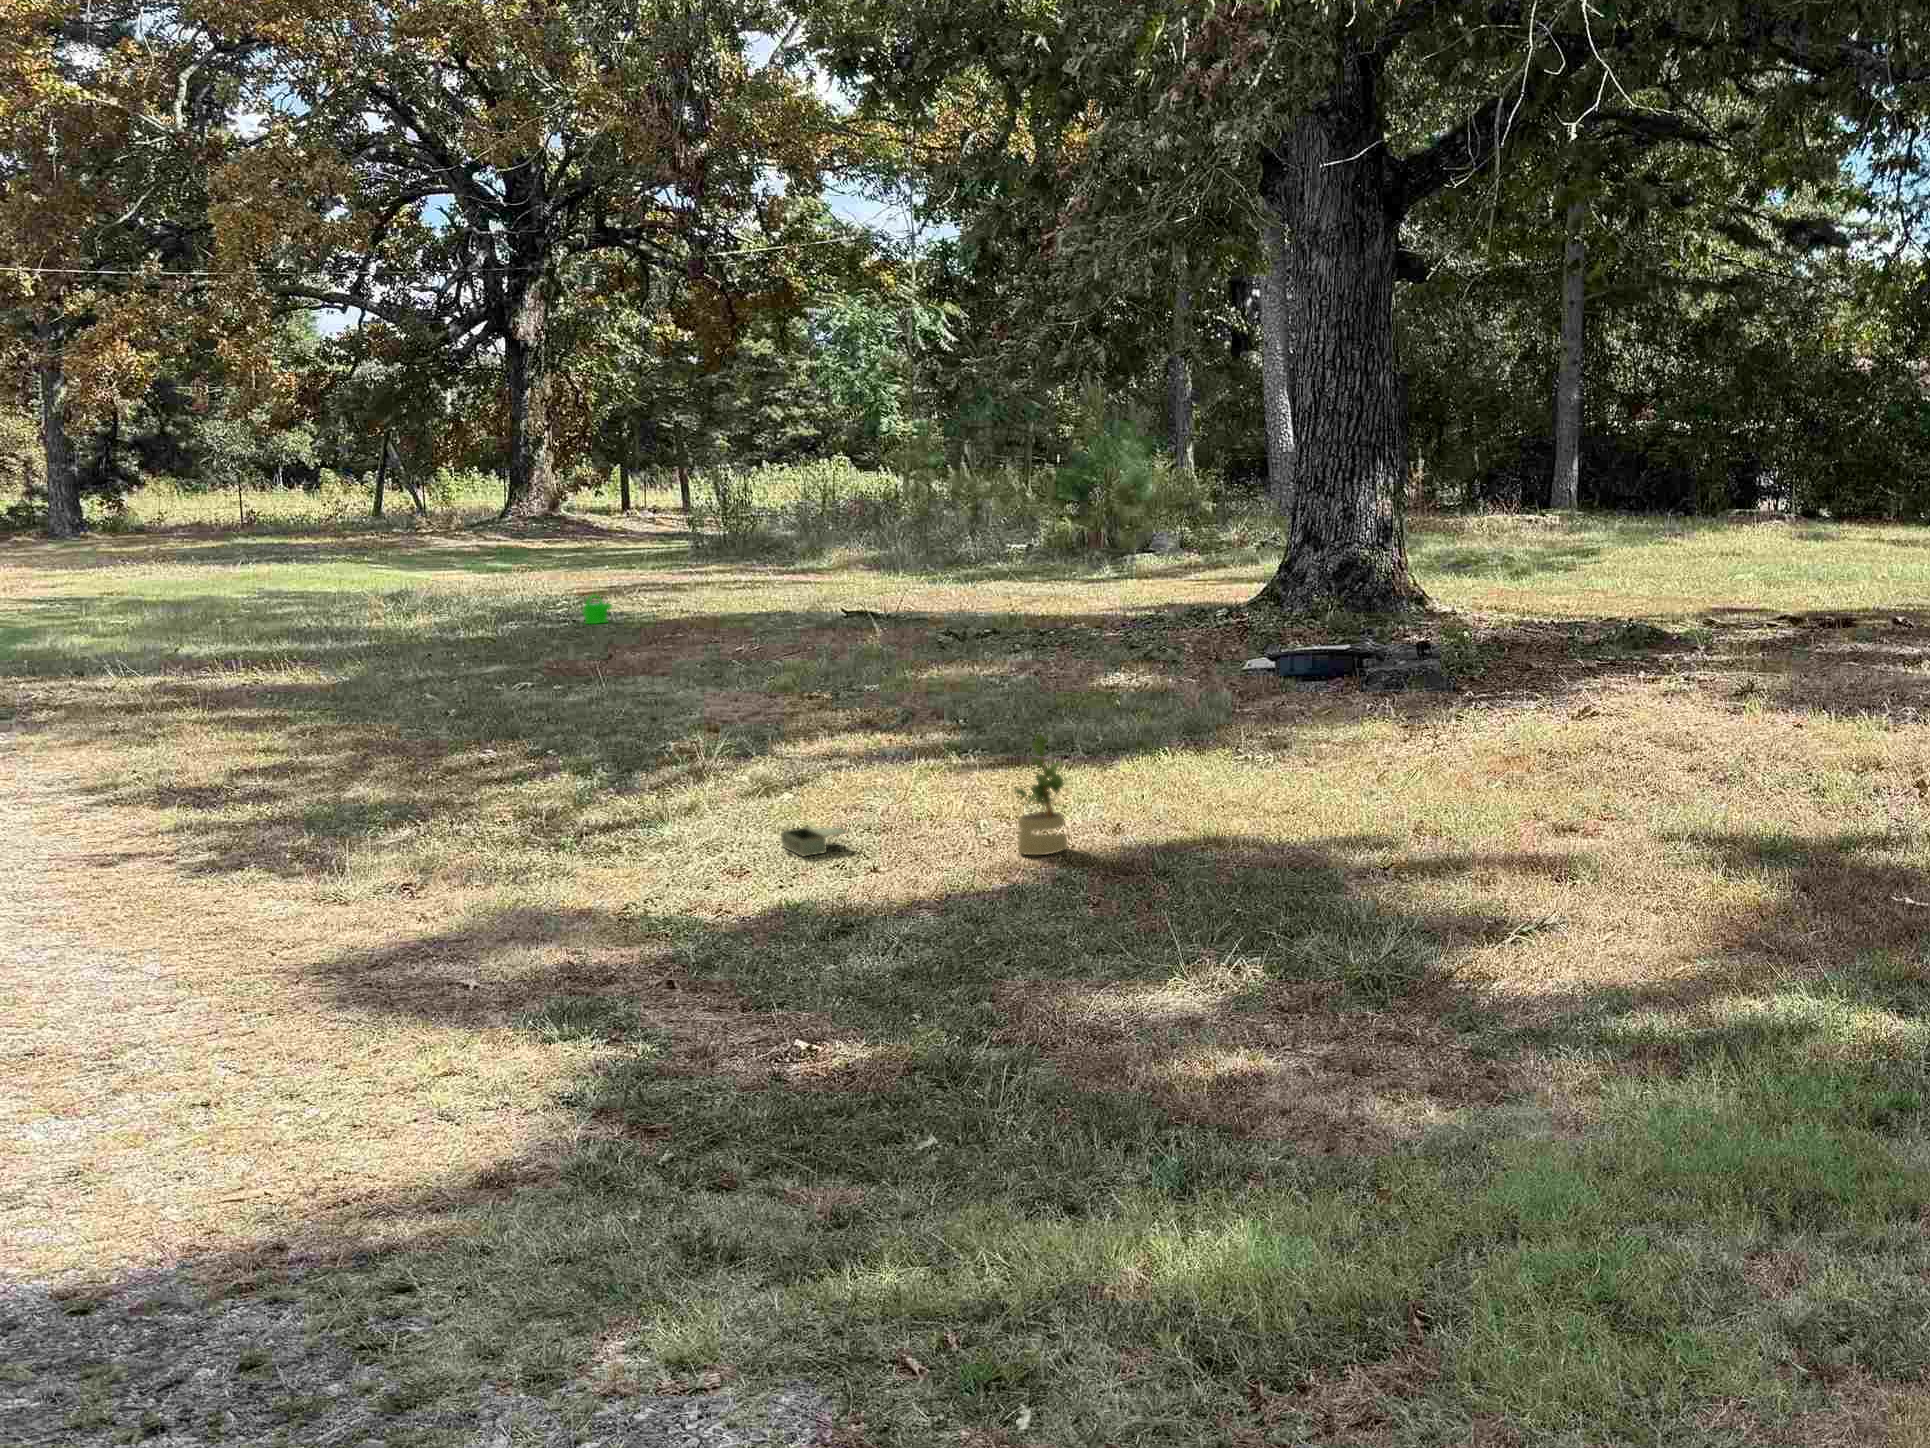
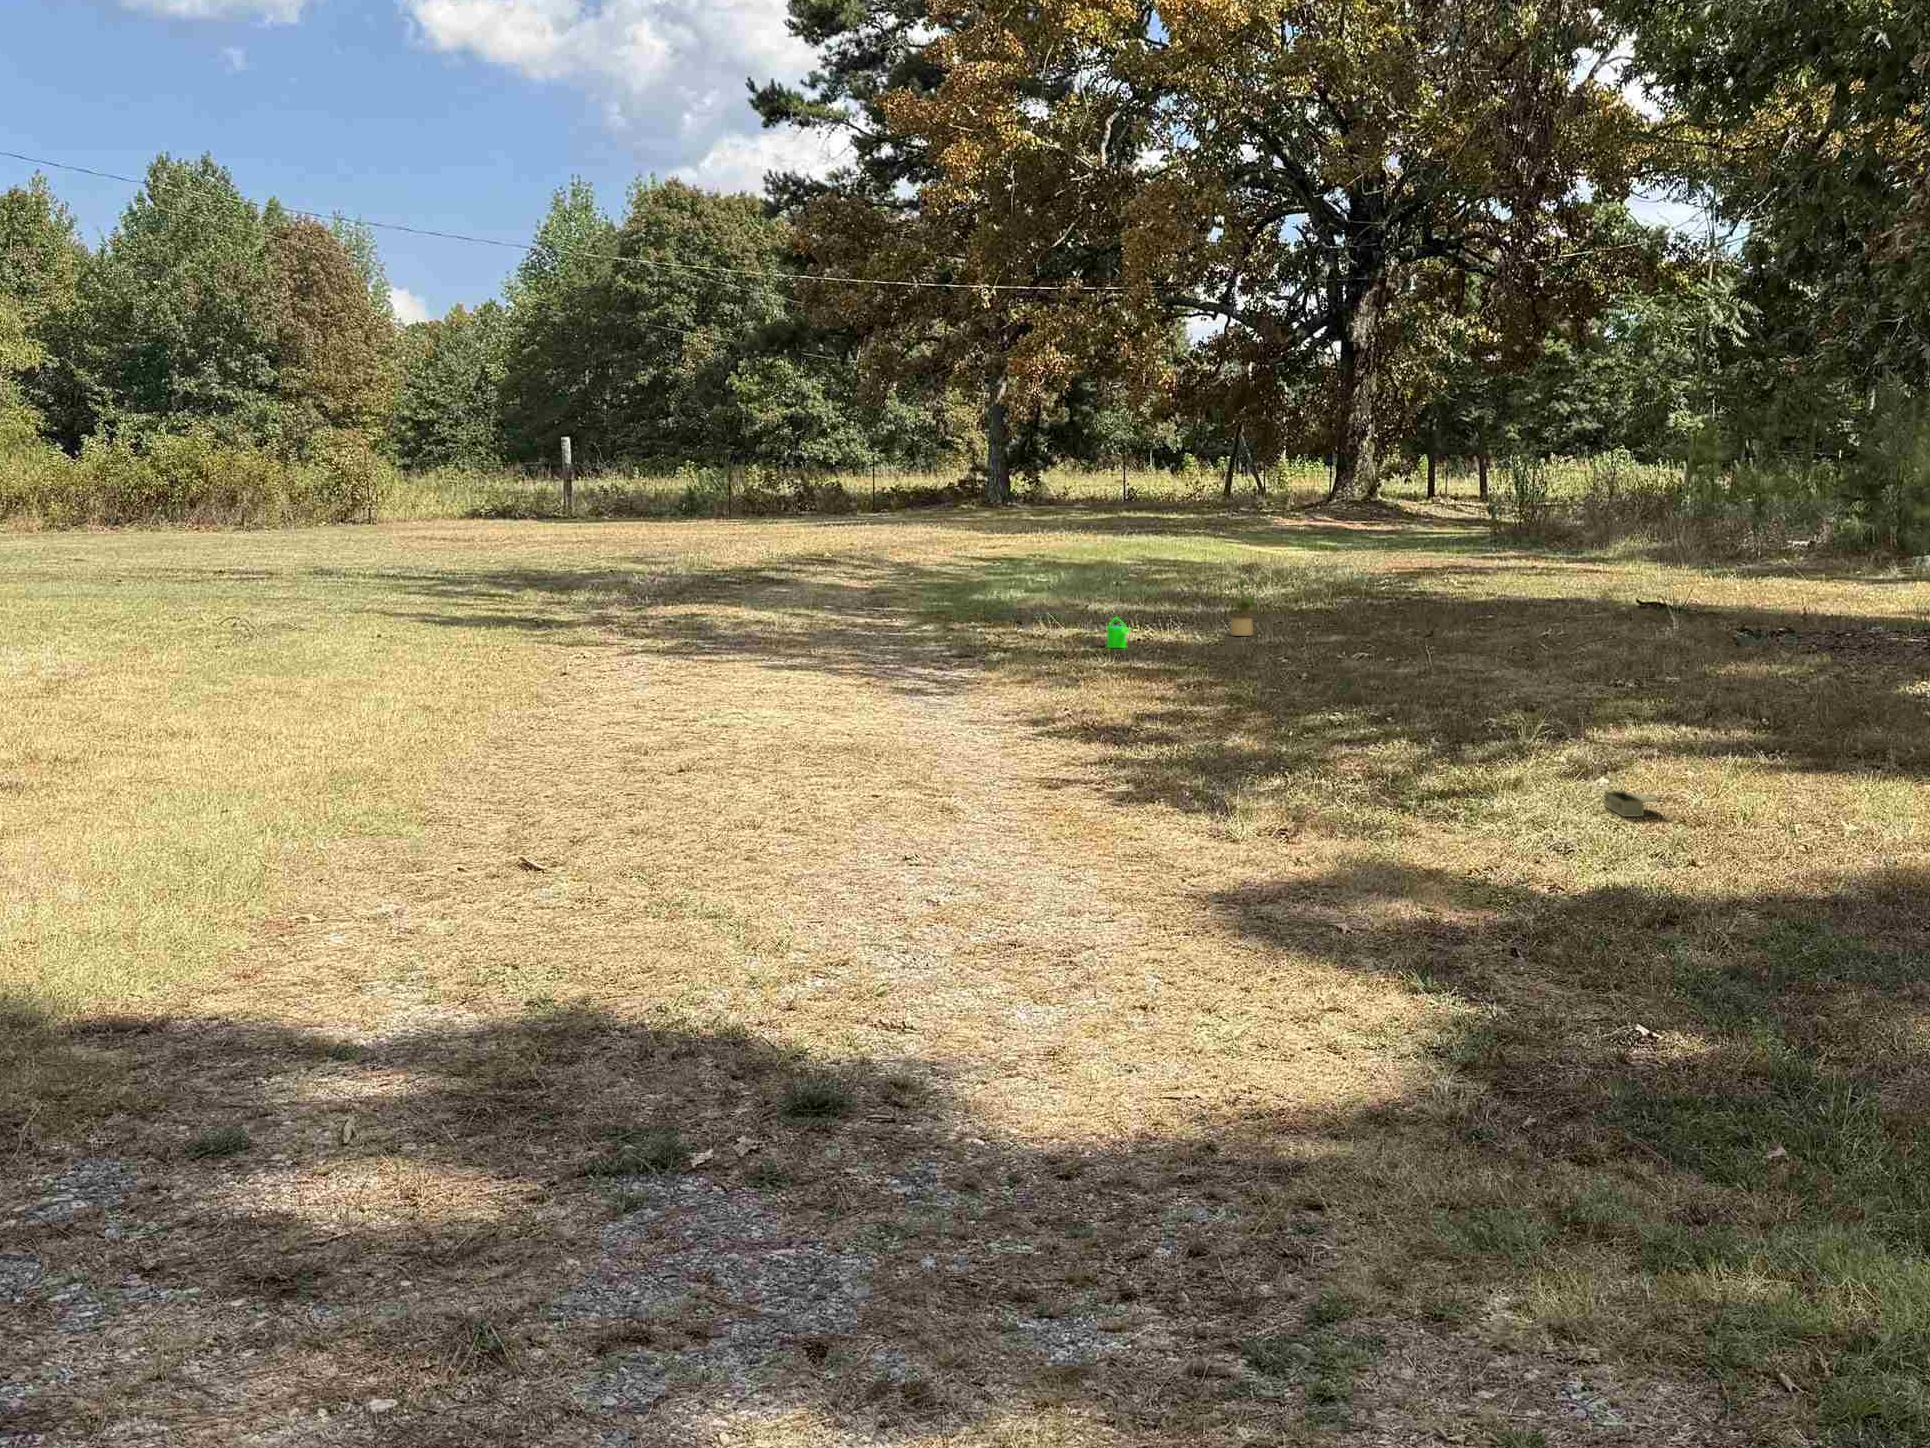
watering can: present [582,595,612,624] -> present [1107,617,1130,648]
potted plant: present [1015,734,1068,855] -> present [1230,579,1254,636]

